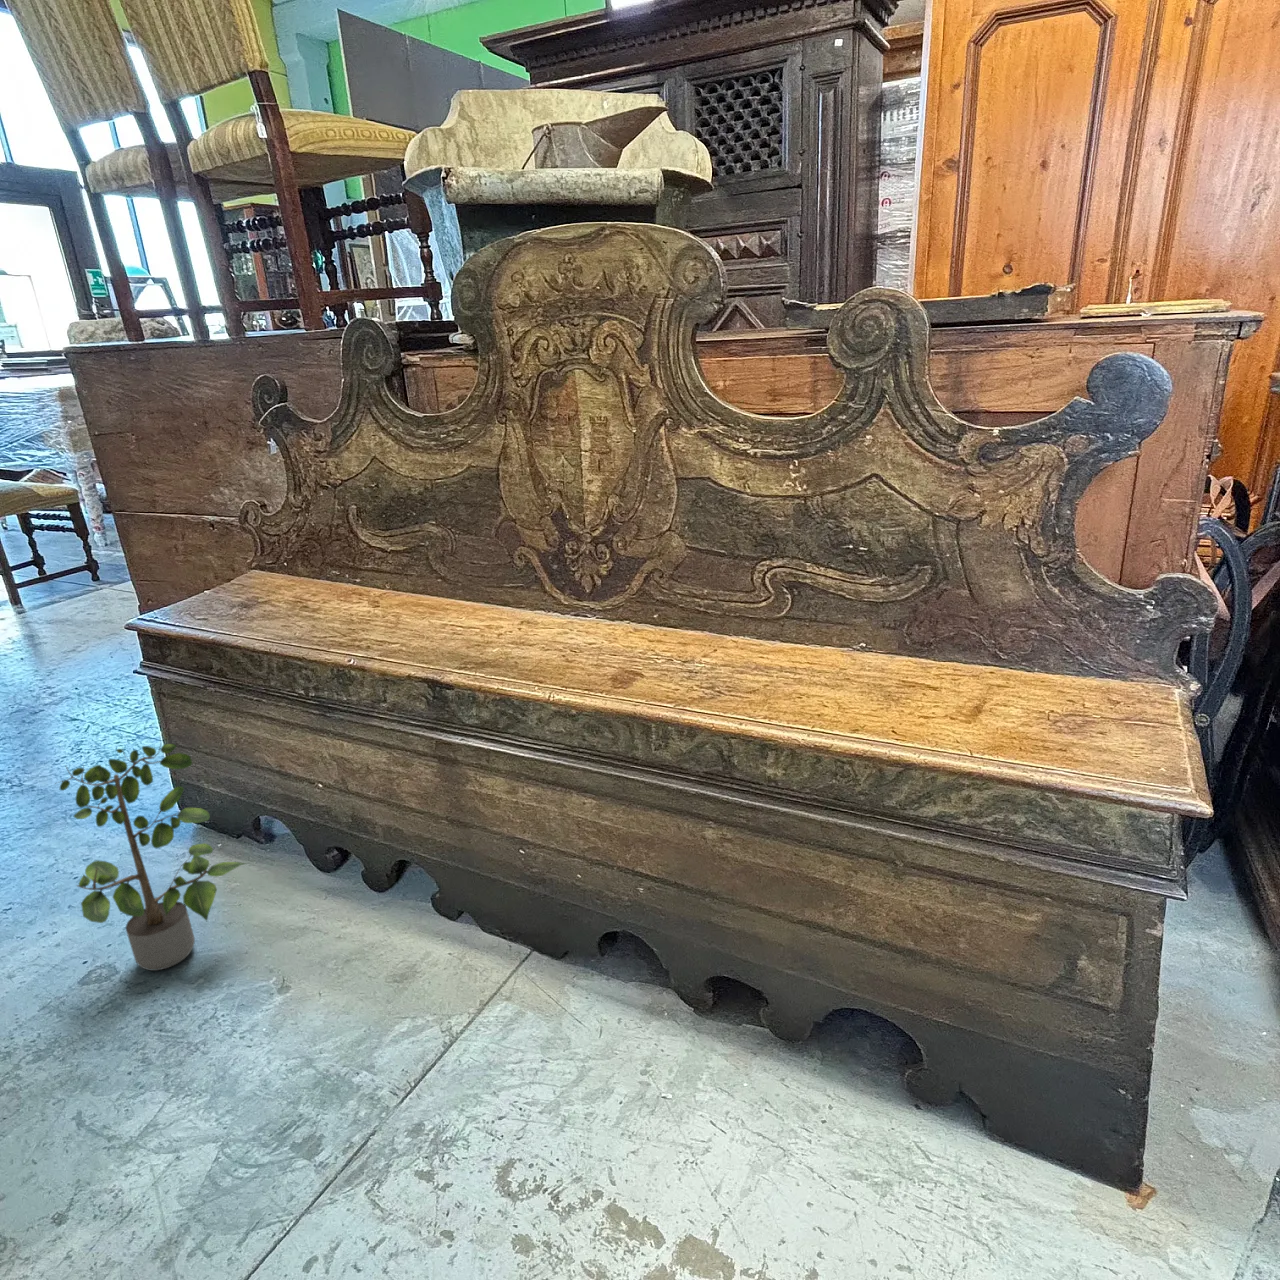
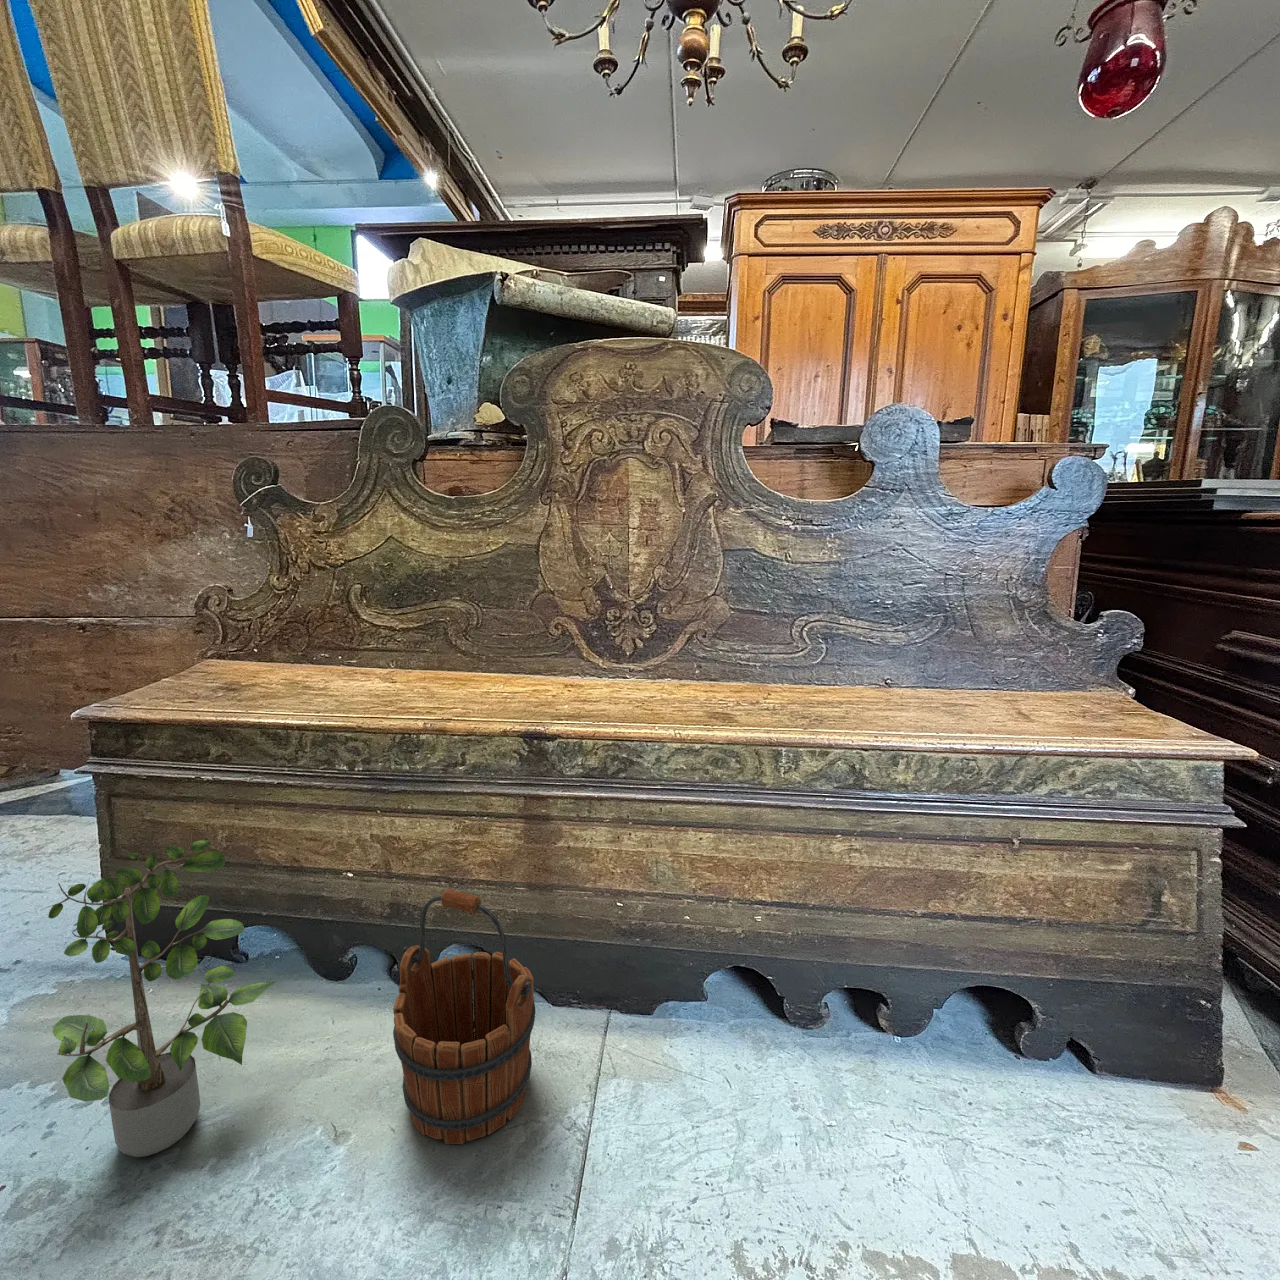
wooden bucket: none [300,812,431,1022] -> present [393,889,535,1144]

